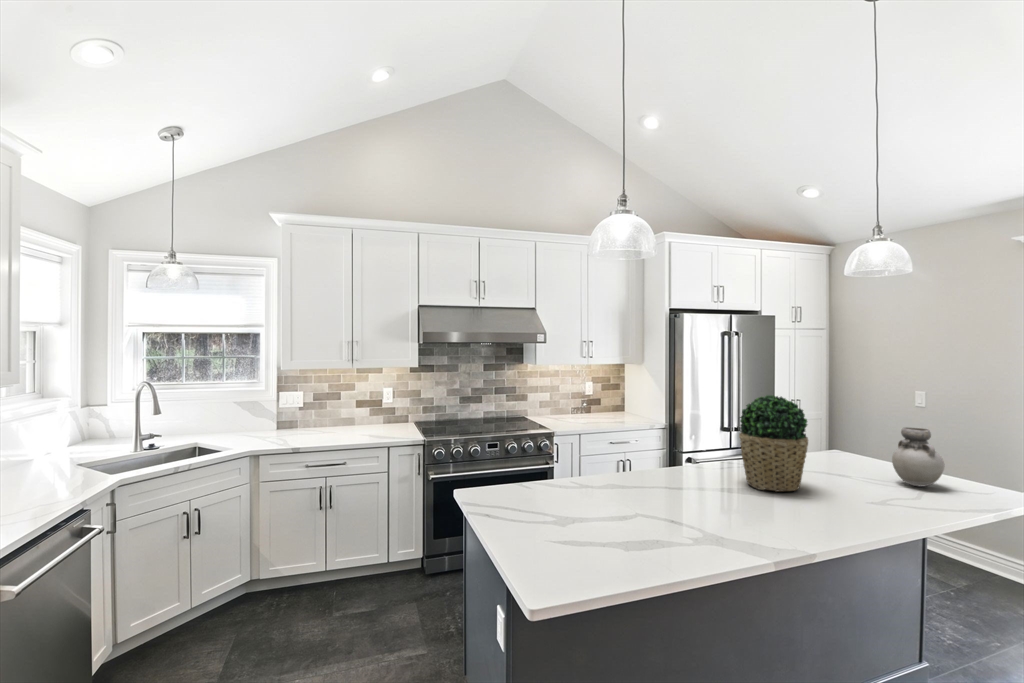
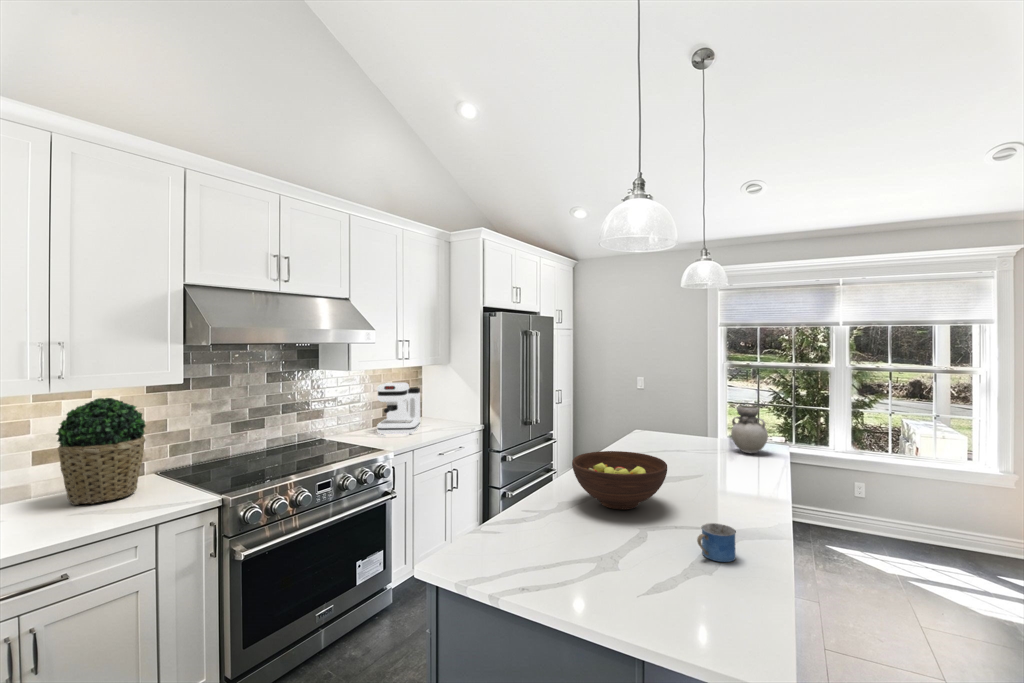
coffee maker: none [567,377,608,422] -> present [377,383,420,434]
potted plant: present [739,395,808,492] -> present [56,398,146,505]
fruit bowl: none [607,443,692,493] -> present [572,451,667,510]
mug: none [627,503,664,534] -> present [697,523,736,562]

